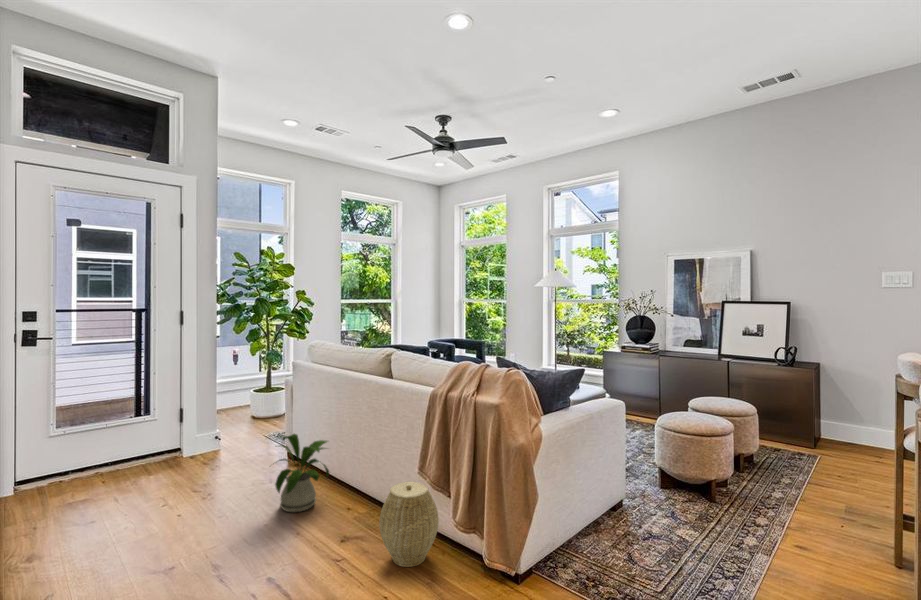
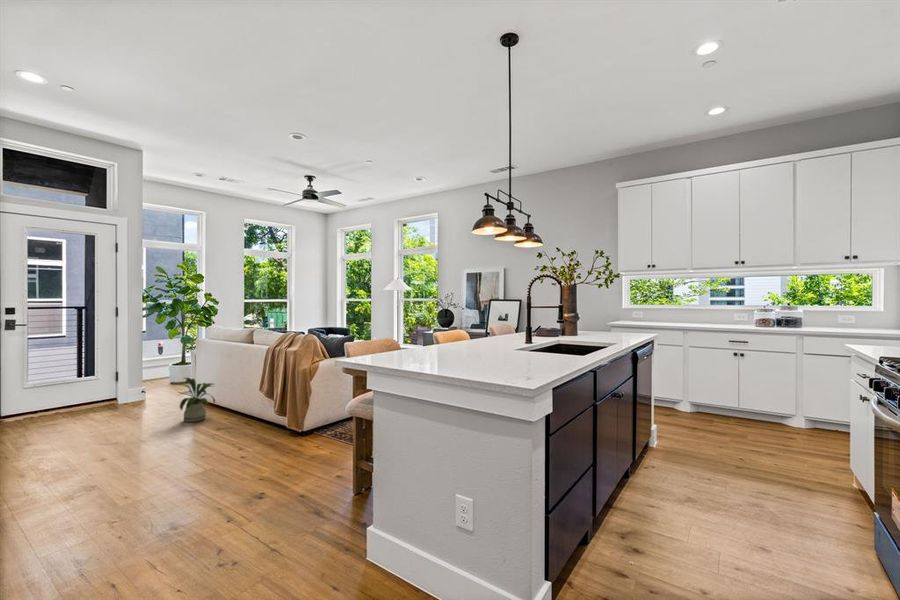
woven basket: present [379,482,439,567] -> none [235,395,269,436]

